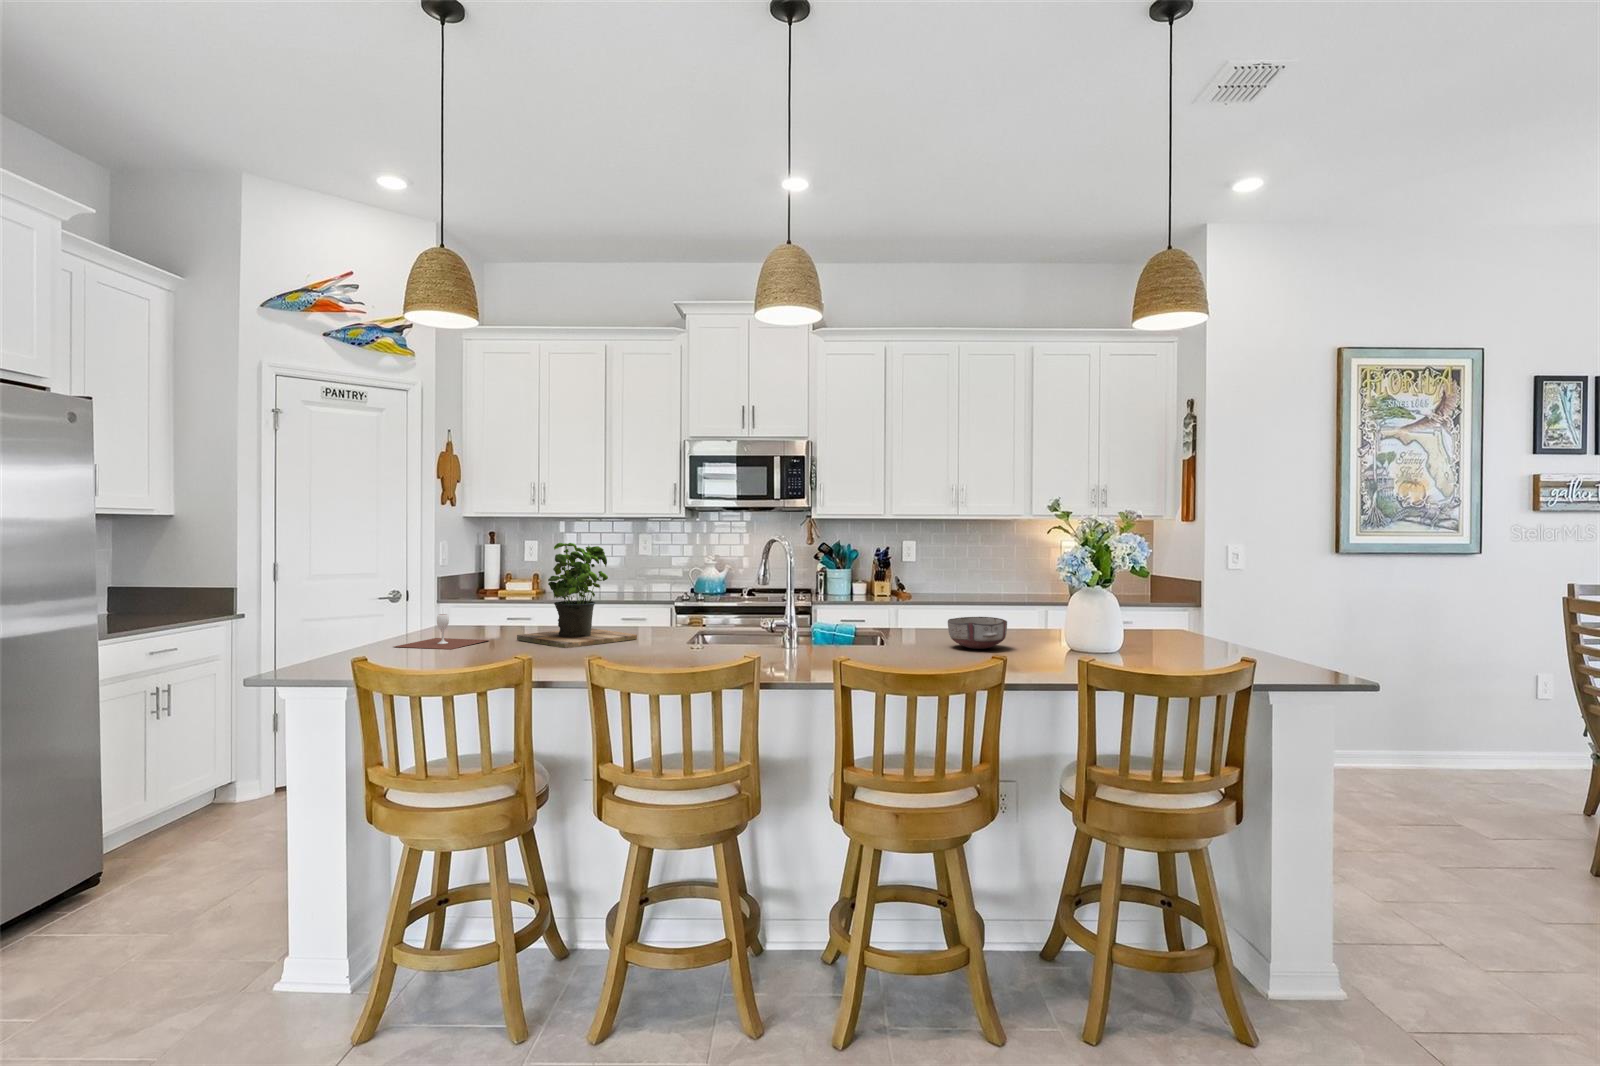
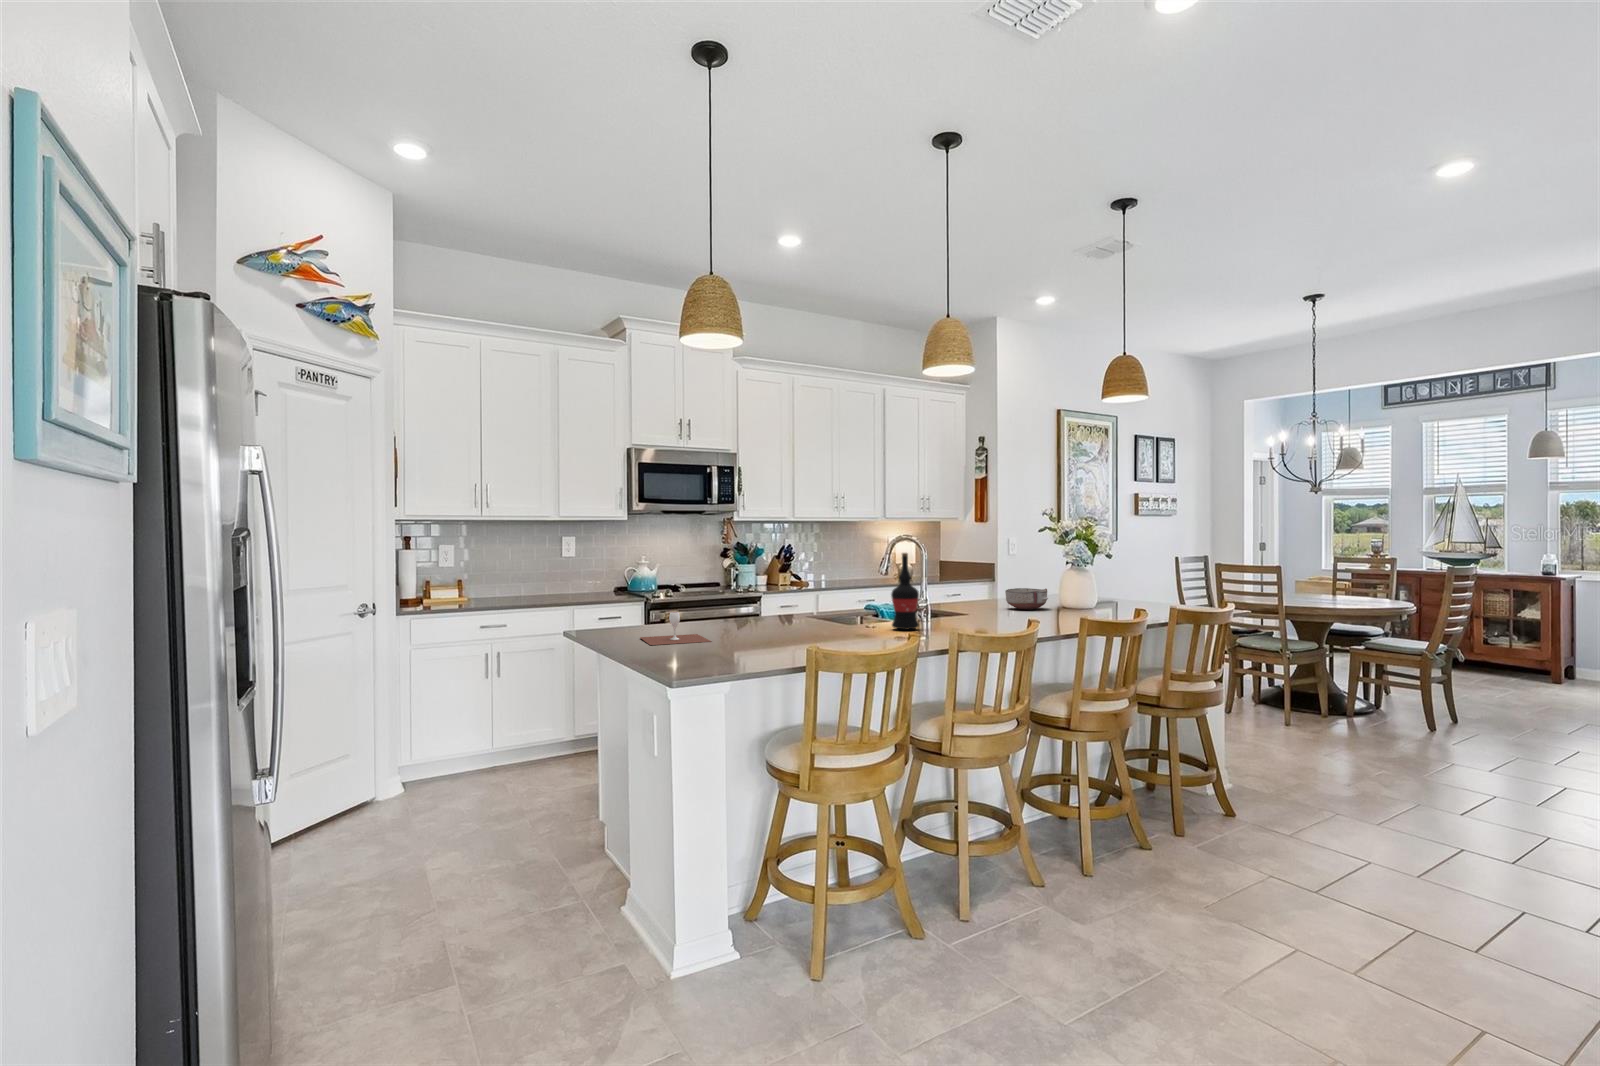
potted plant: present [517,543,637,648] -> none [716,543,800,633]
wine bottle: none [654,560,689,659] -> present [891,553,919,630]

